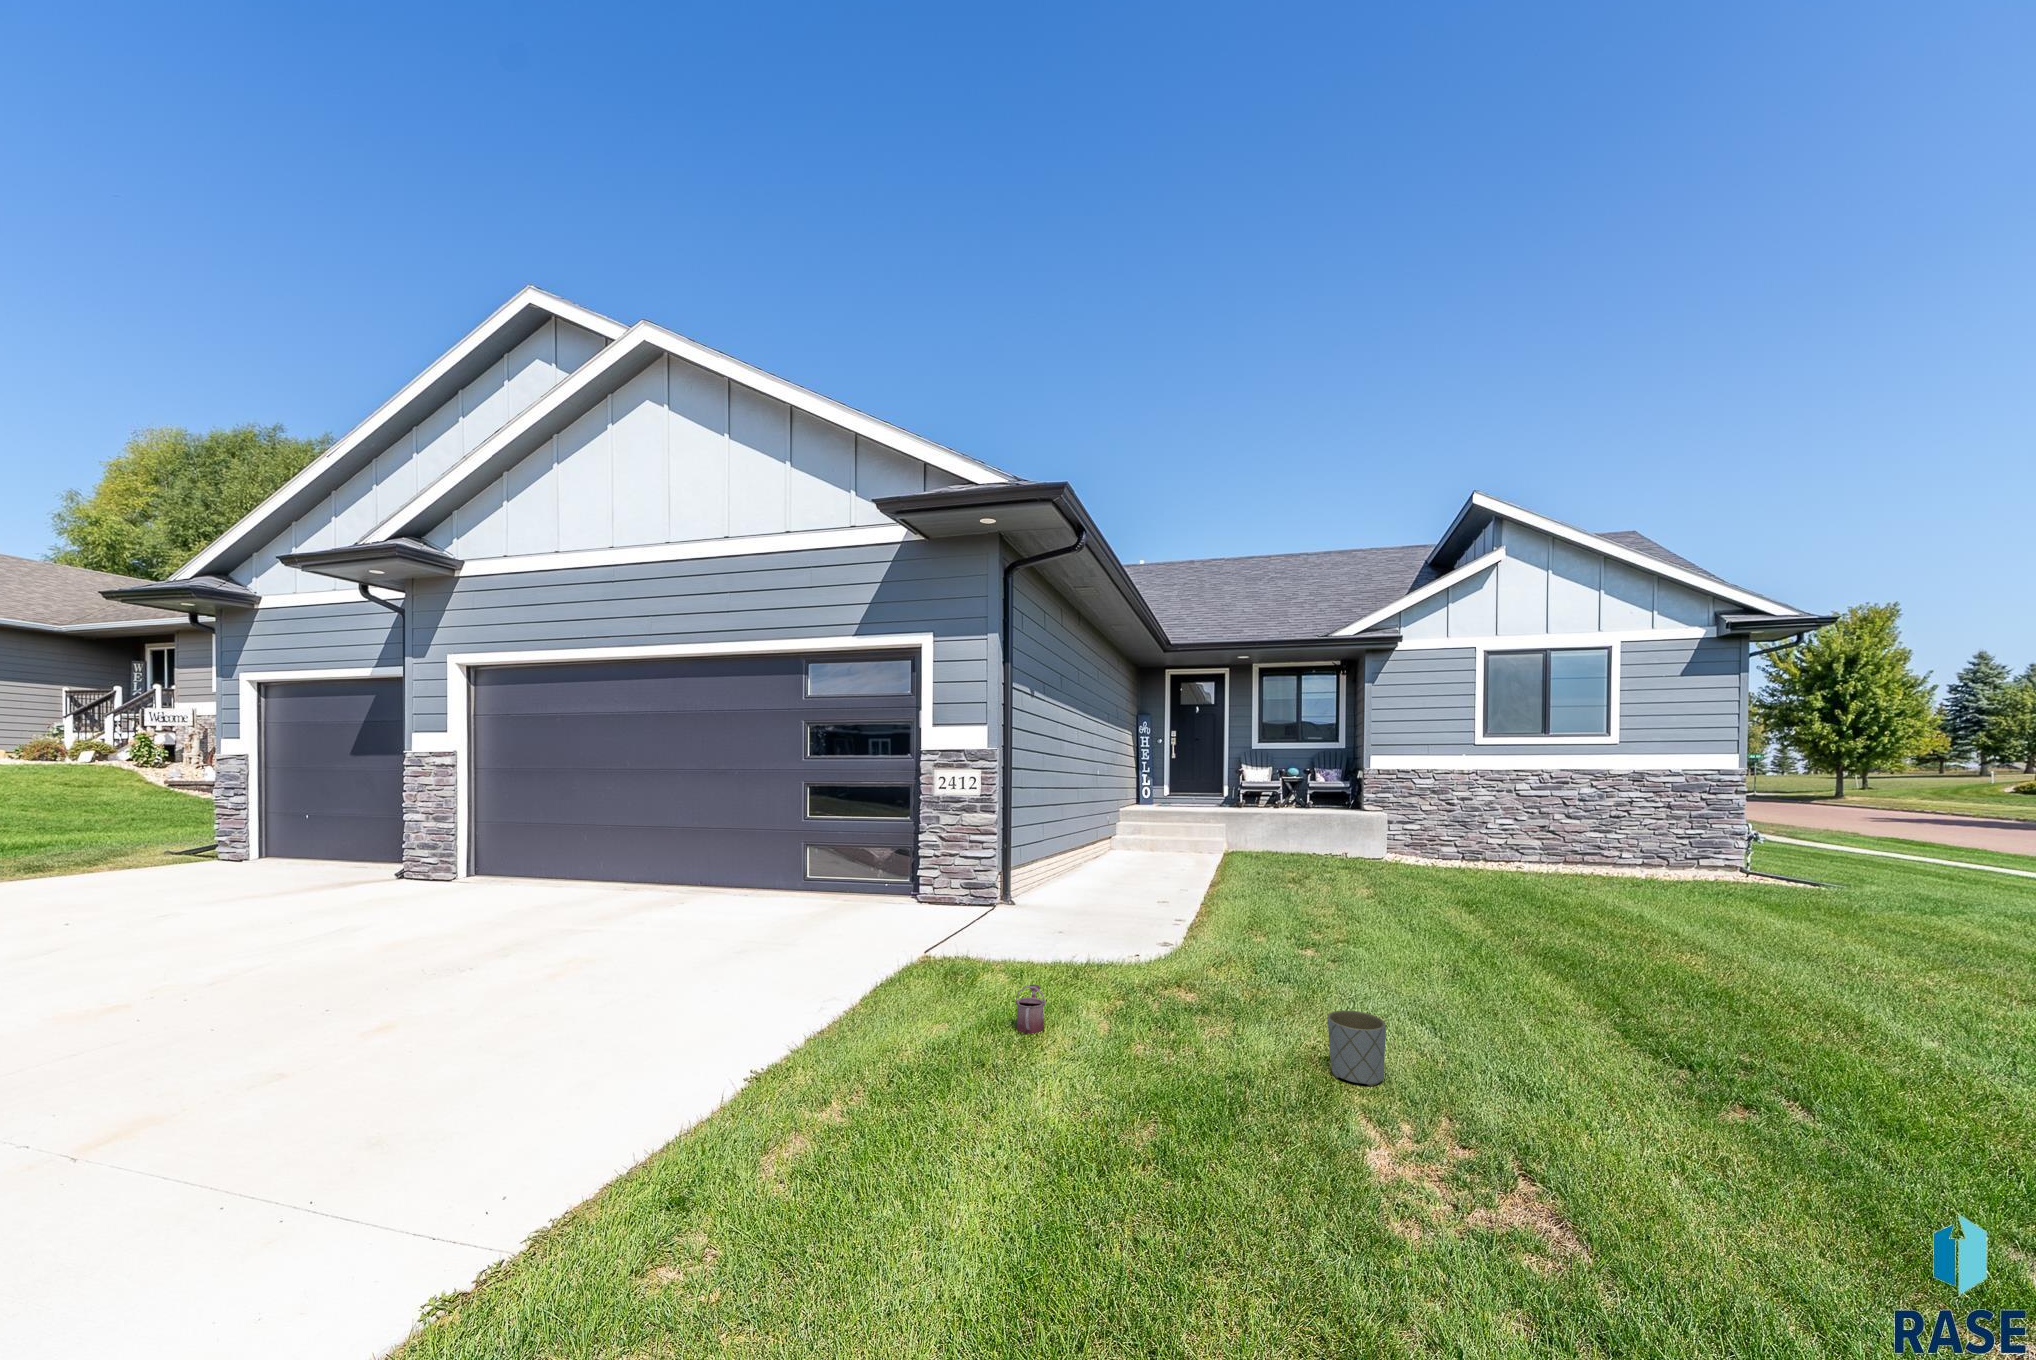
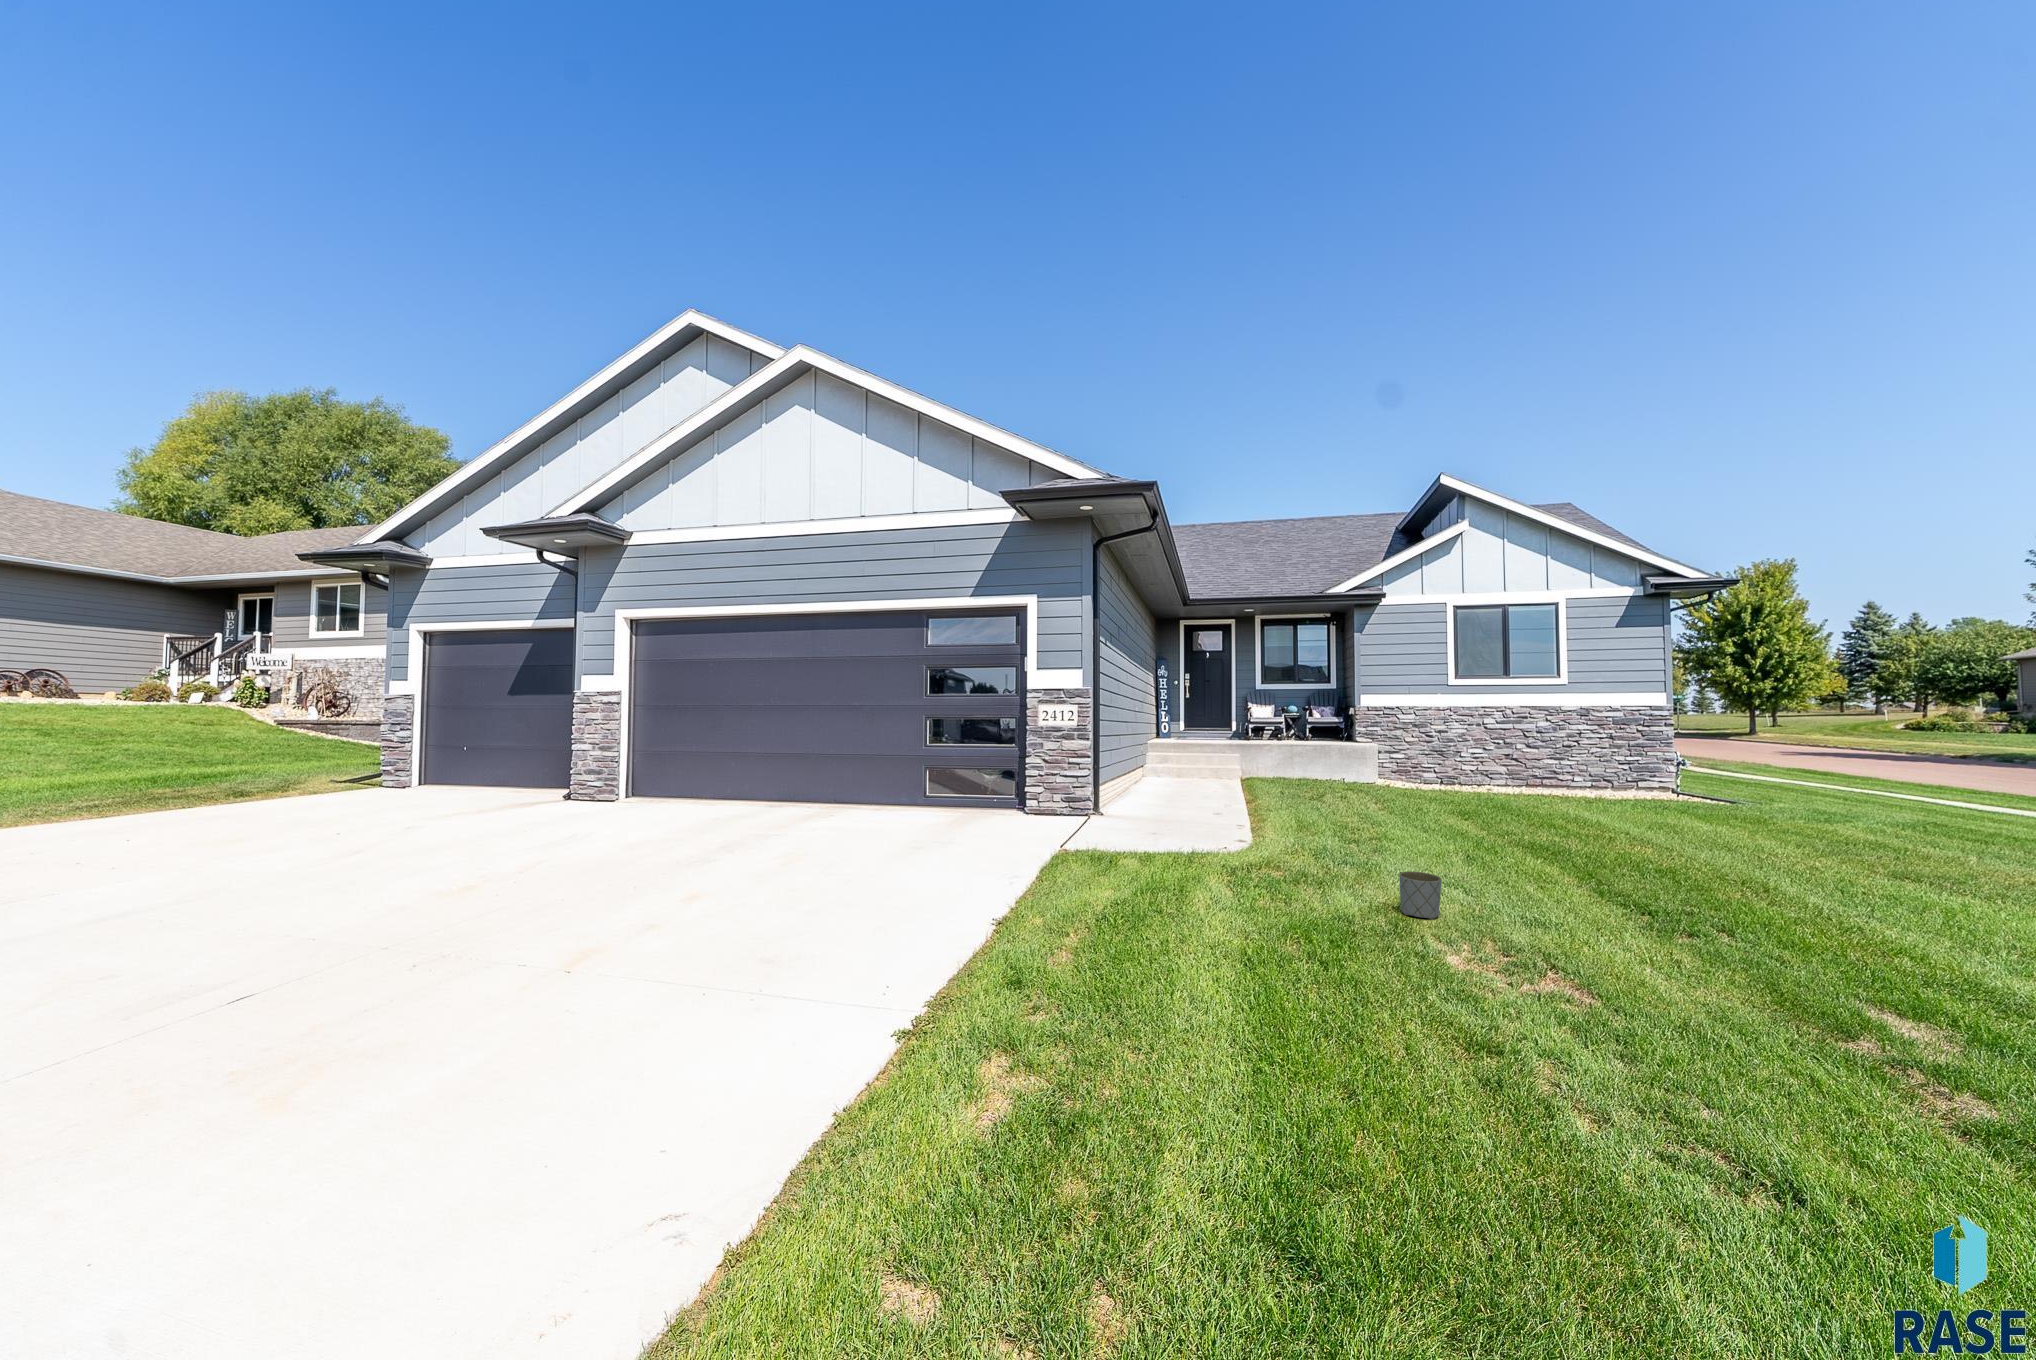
watering can: present [1015,985,1046,1033] -> none [1163,861,1186,894]

